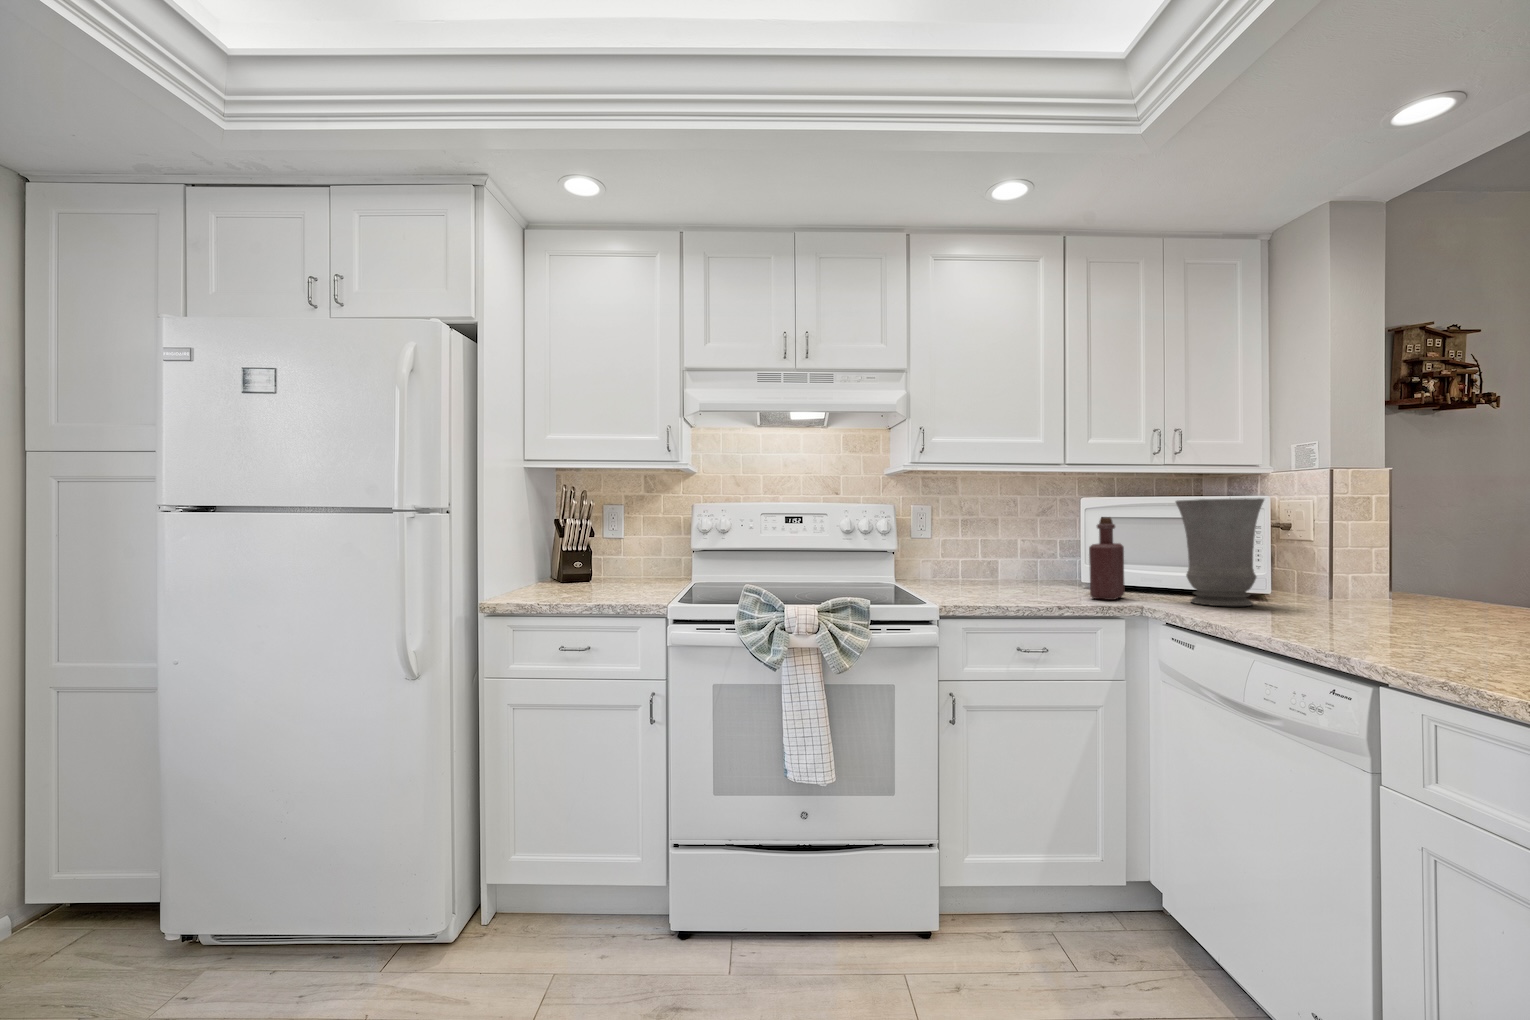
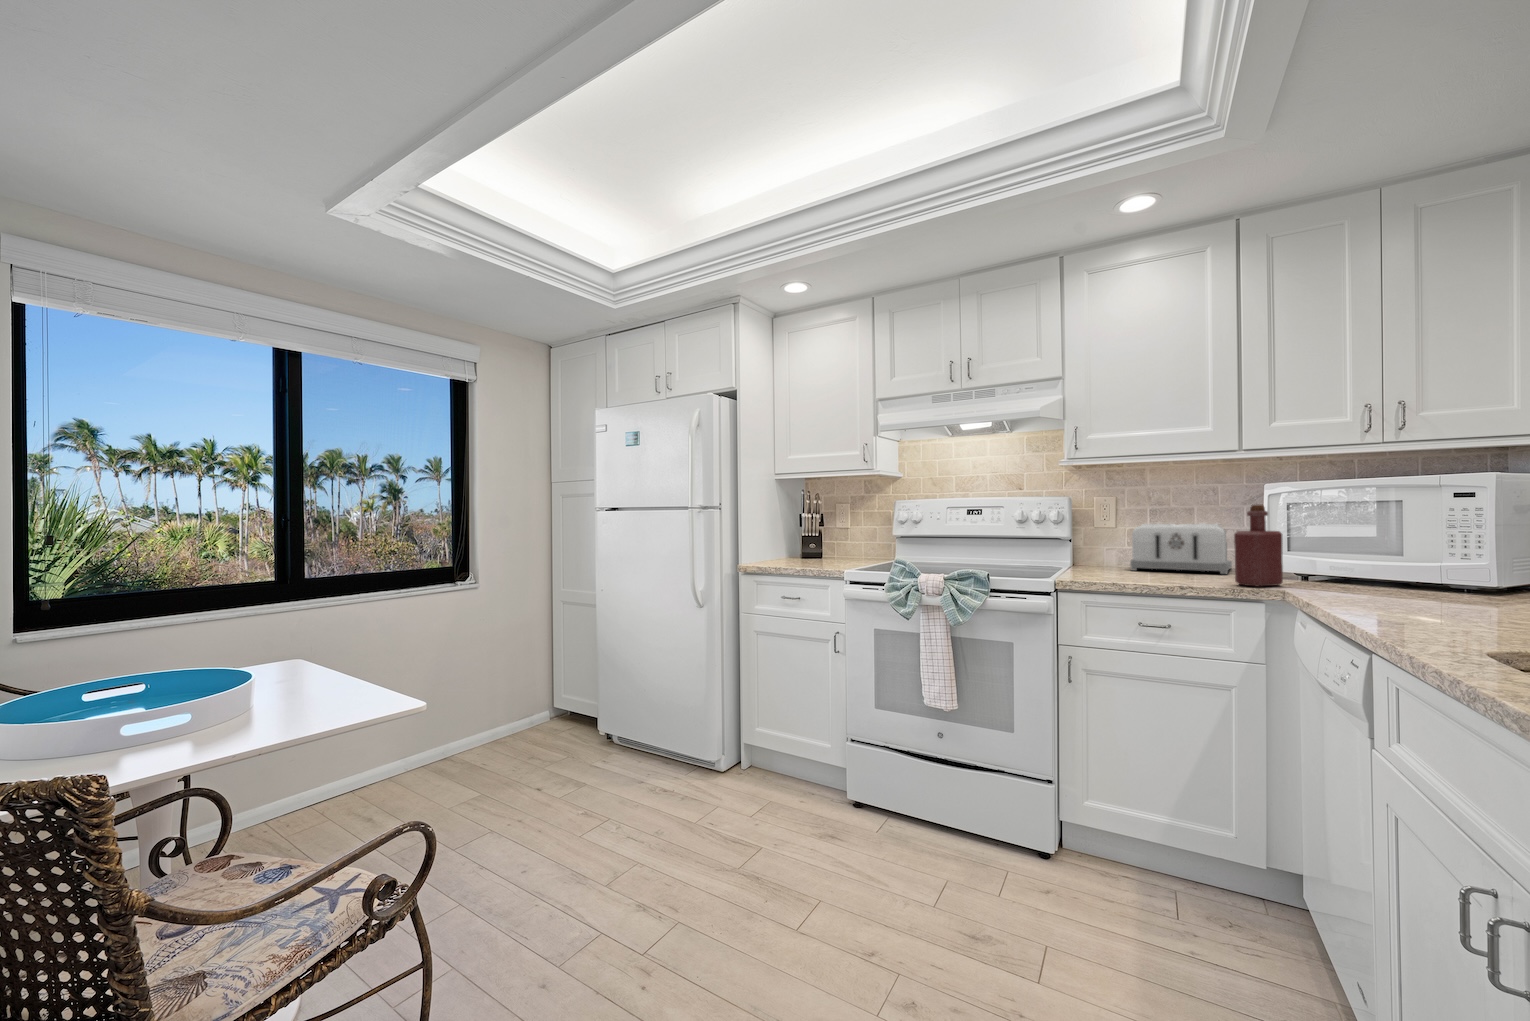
vase: present [1176,498,1264,606] -> none [1327,483,1437,599]
toaster: none [943,535,1044,587] -> present [1130,523,1232,574]

